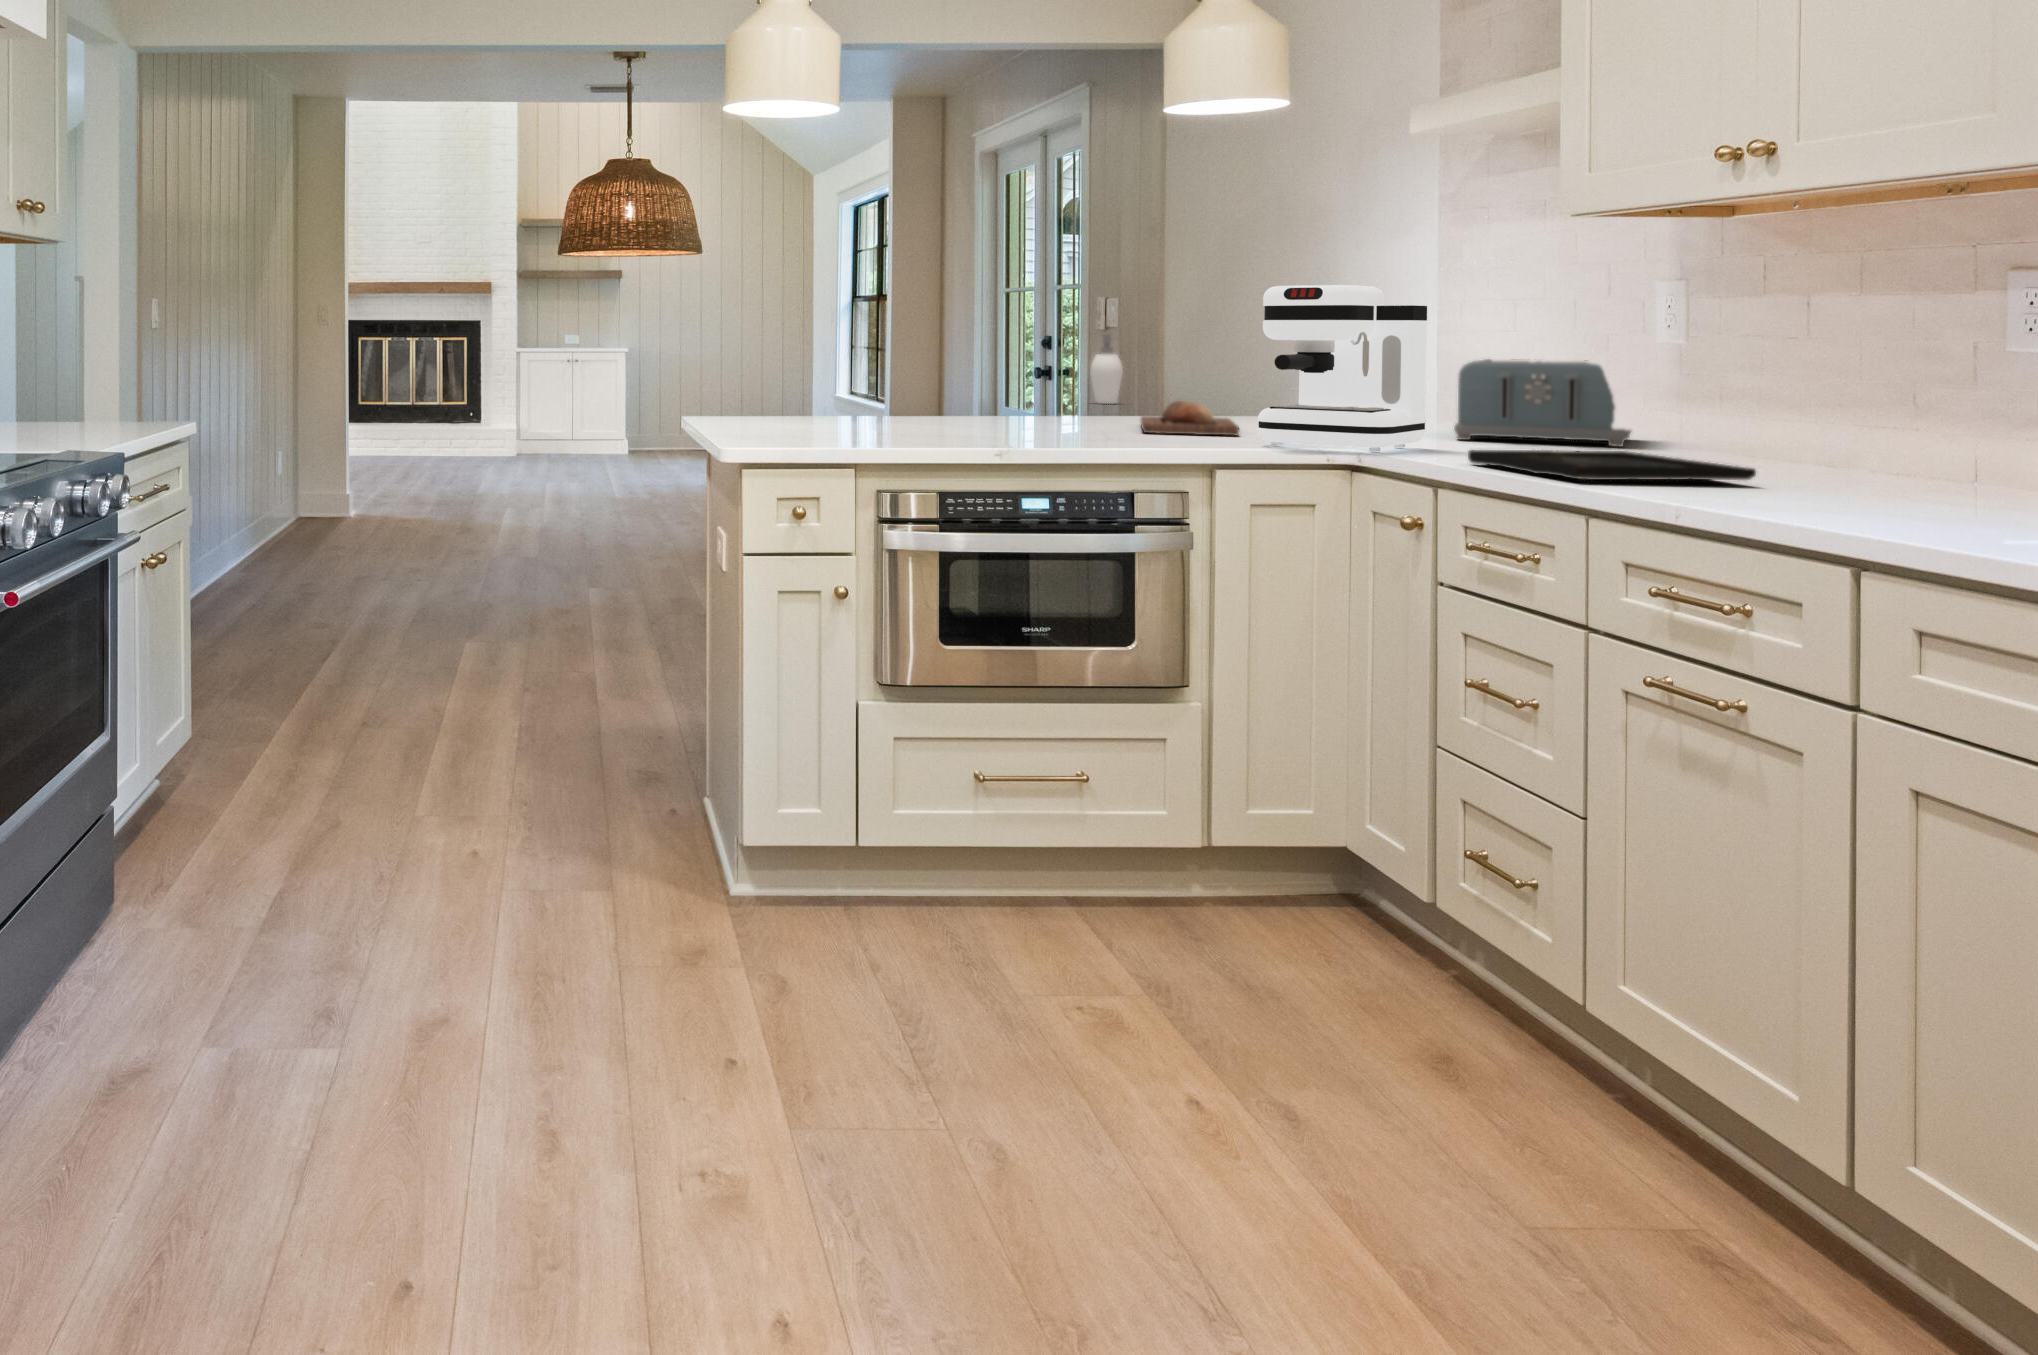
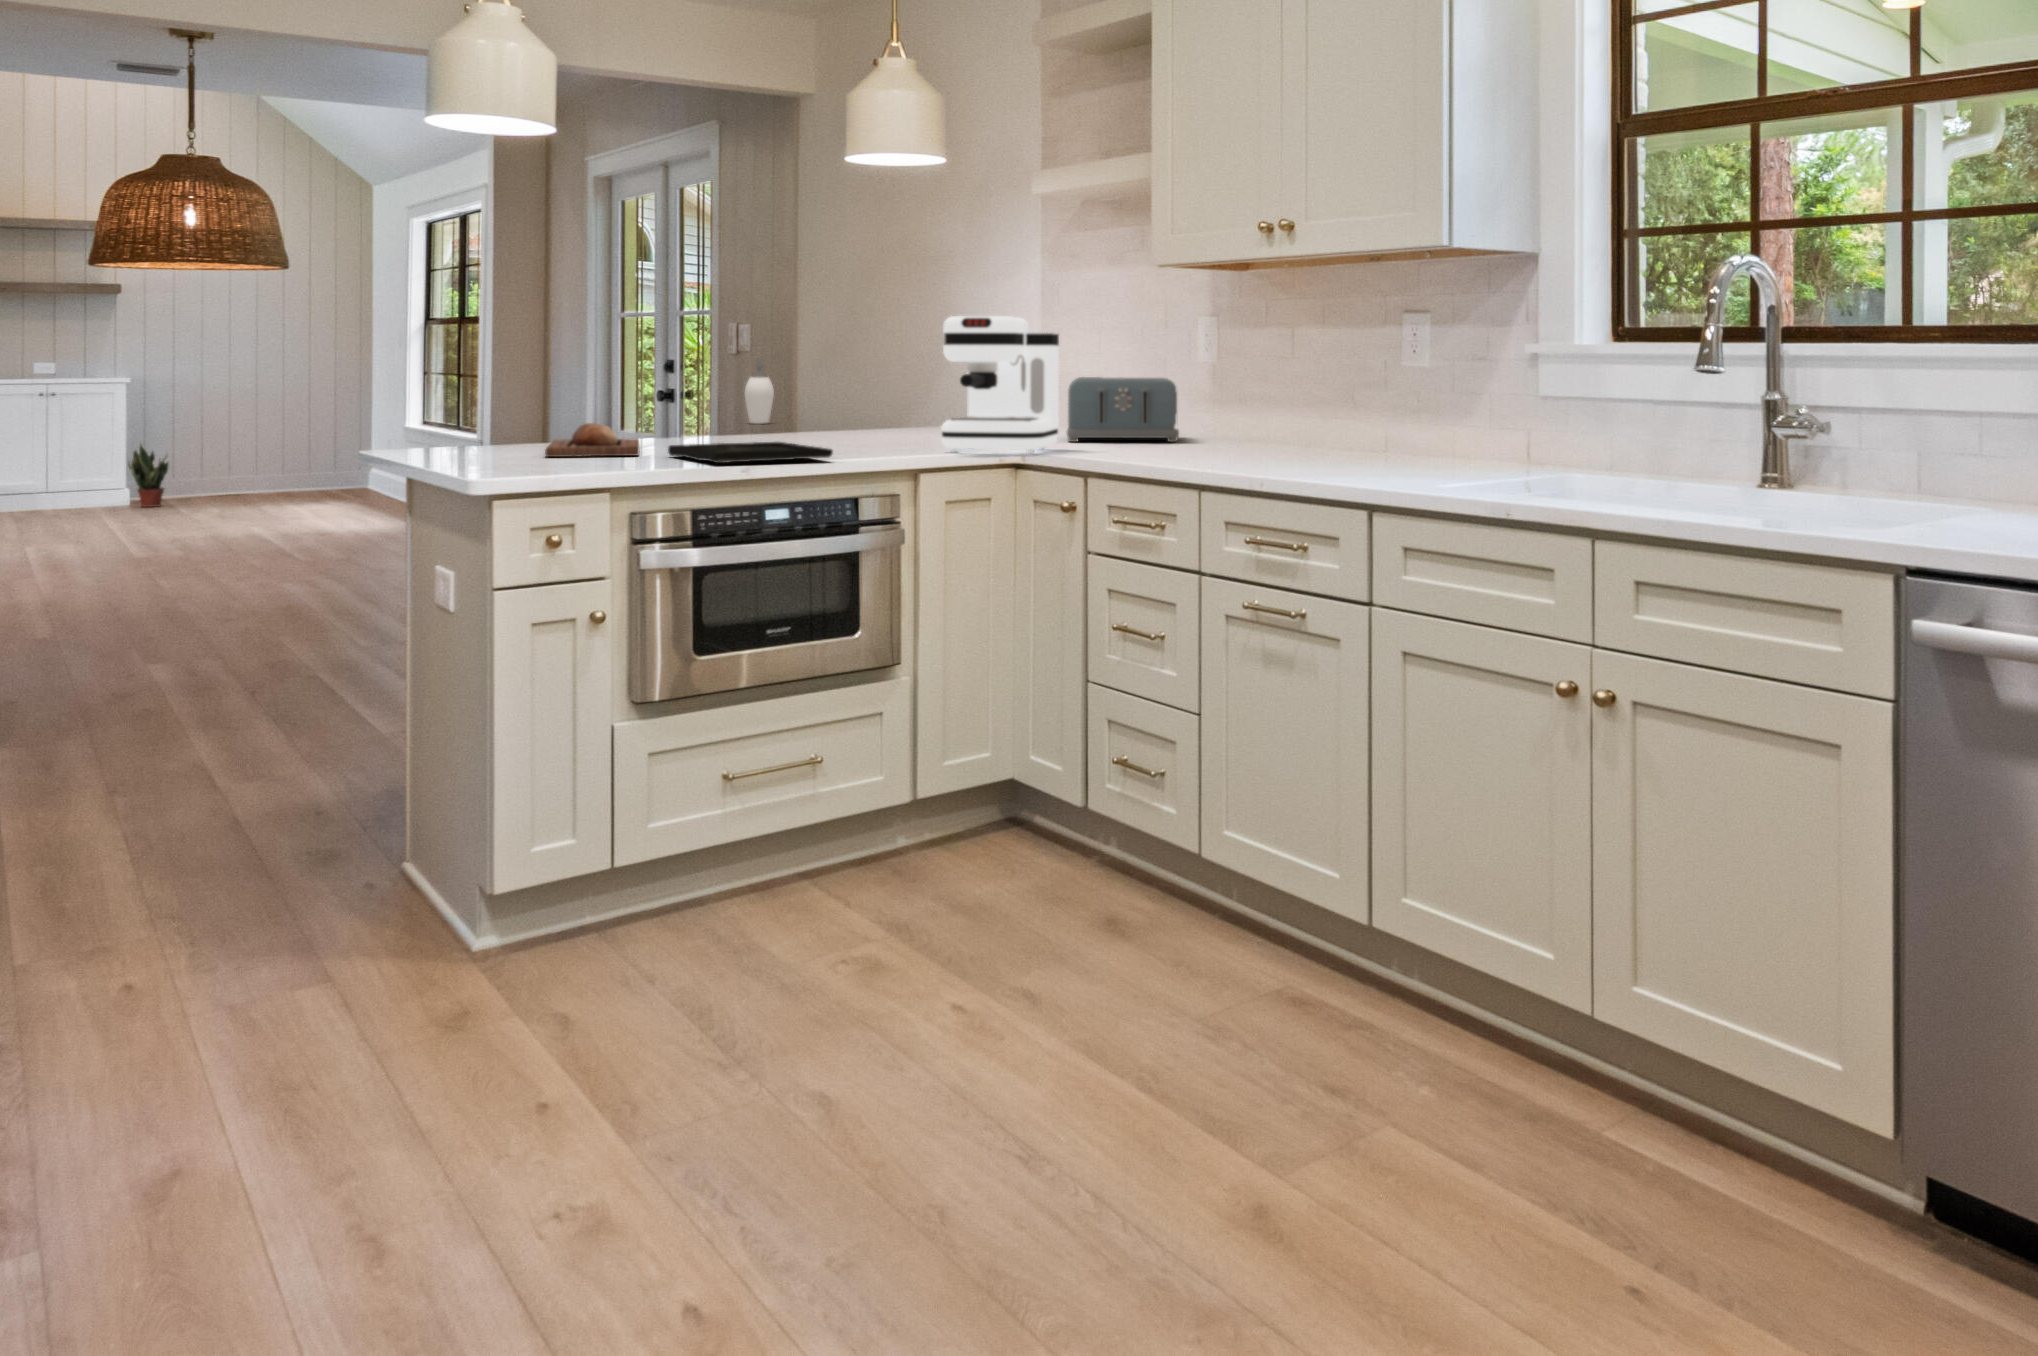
potted plant: none [625,401,655,456] -> present [129,445,169,507]
bread loaf: present [1140,401,1239,436] -> present [545,423,639,457]
tray: present [1468,450,1756,480] -> present [668,442,833,463]

